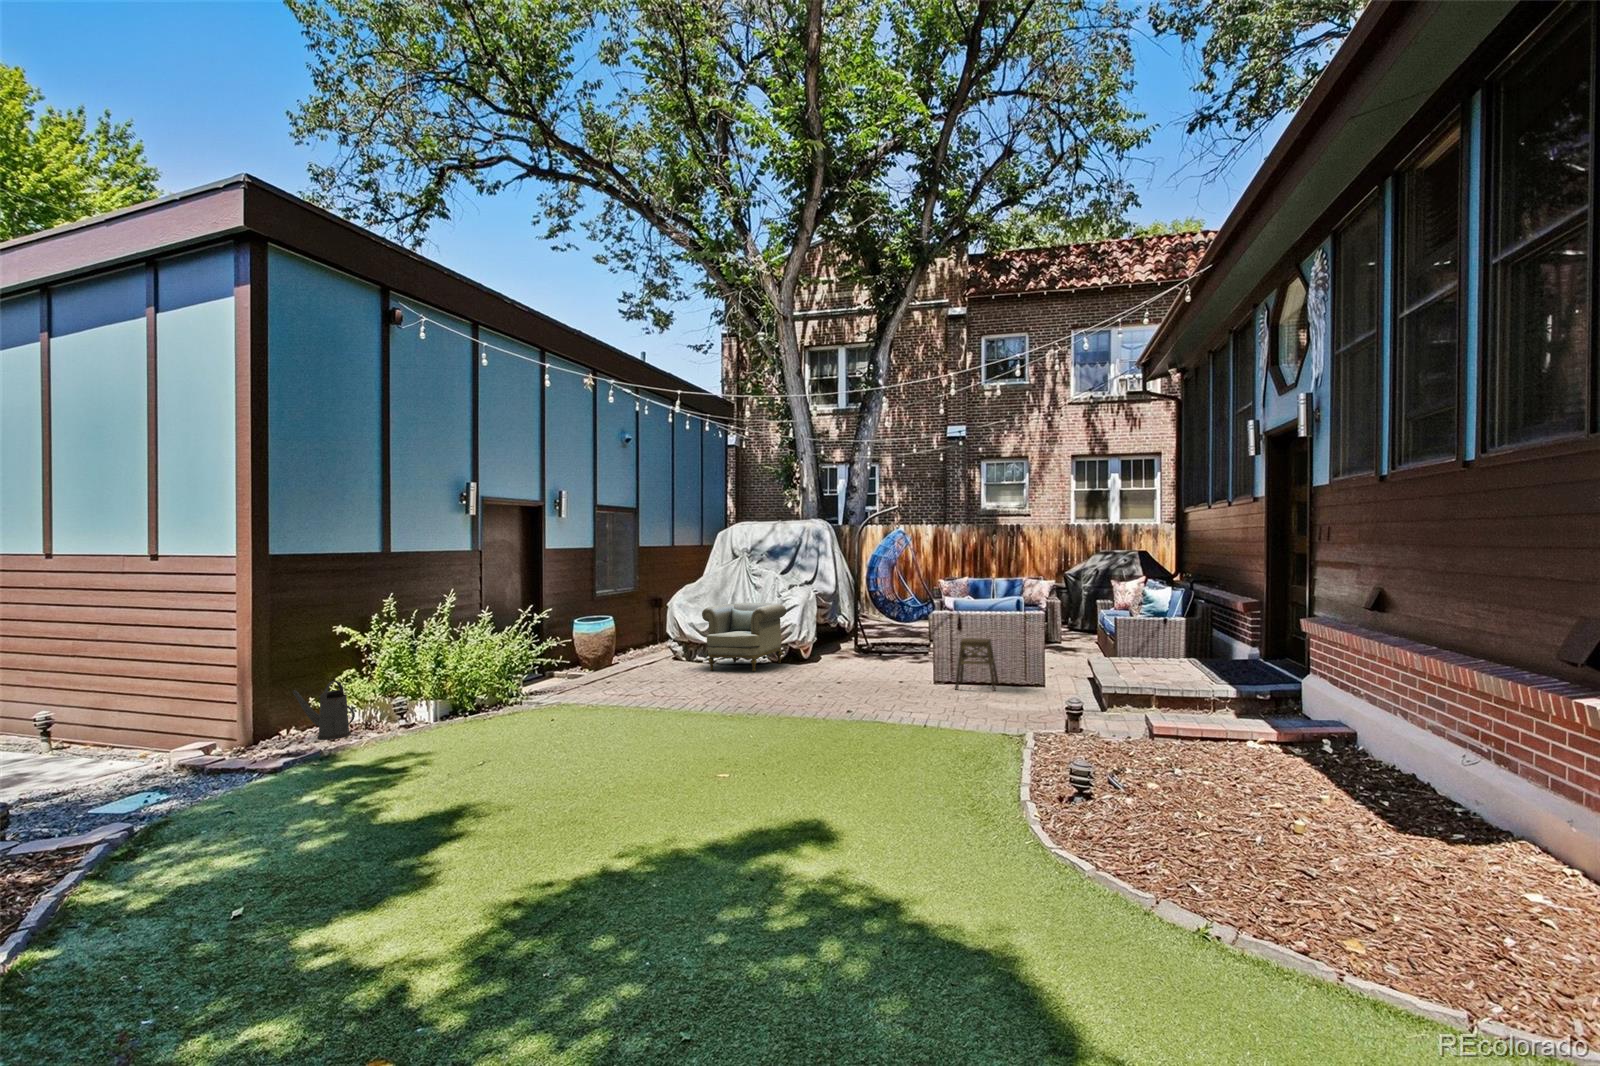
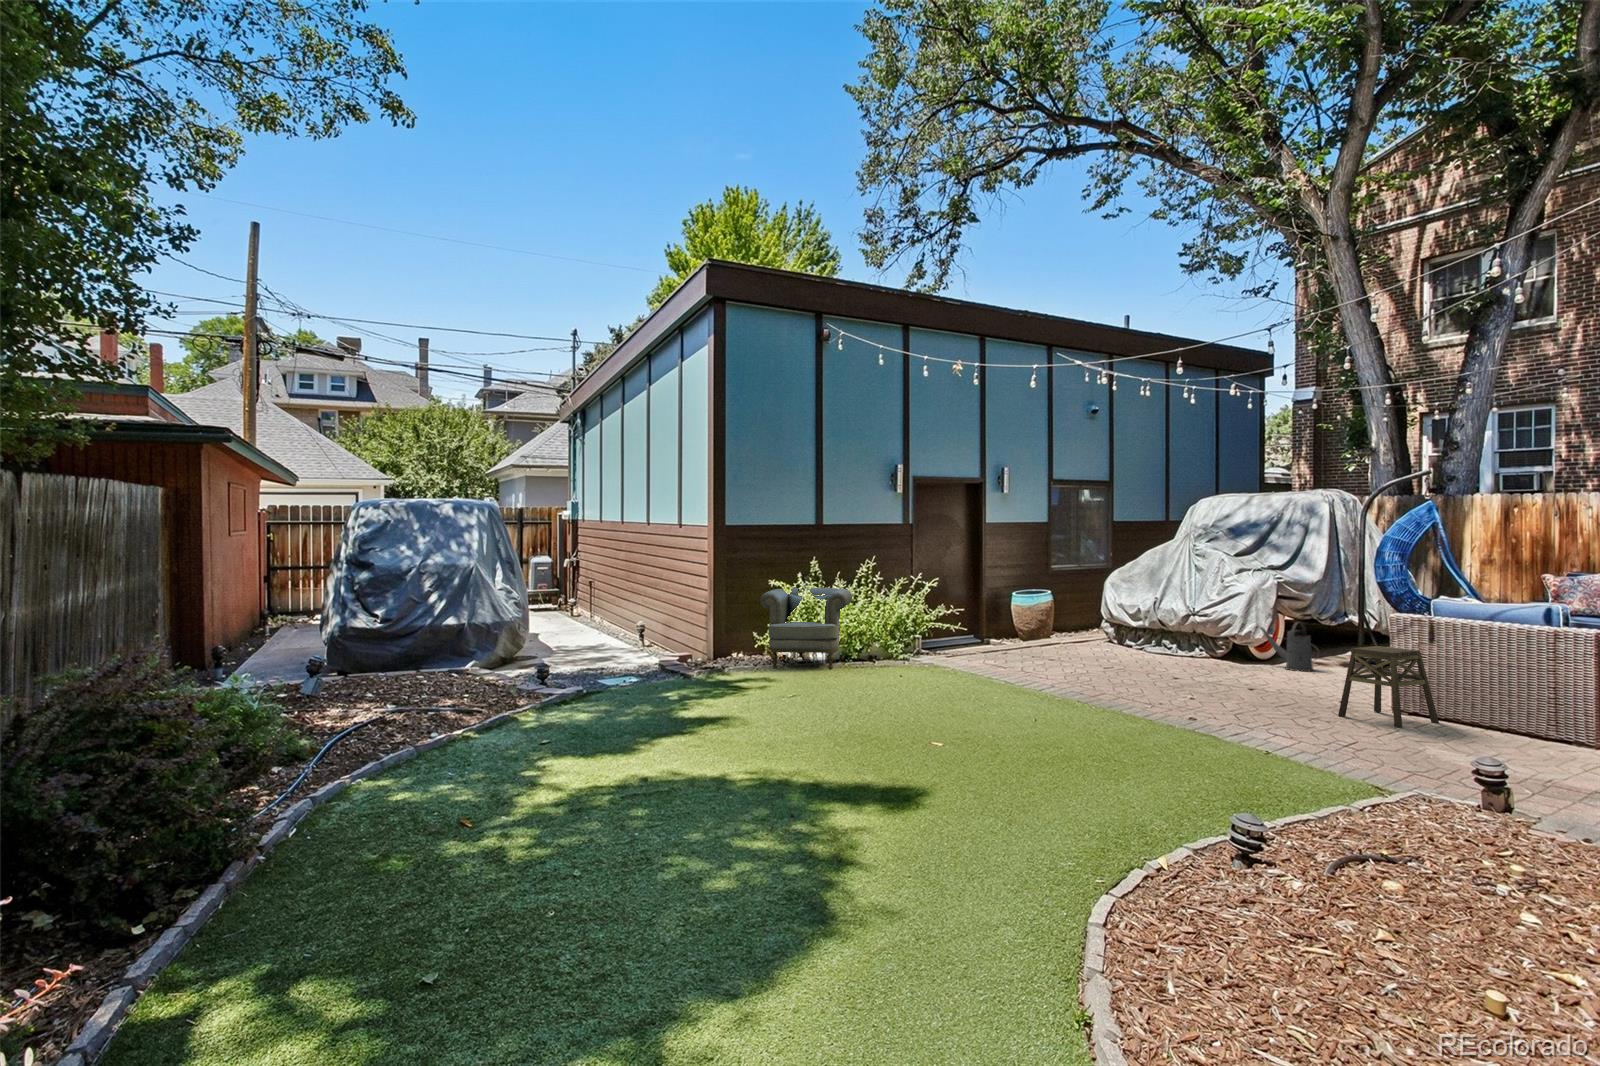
armchair: present [702,603,786,672] -> present [760,588,852,670]
watering can: present [293,681,355,740] -> present [1260,622,1320,671]

